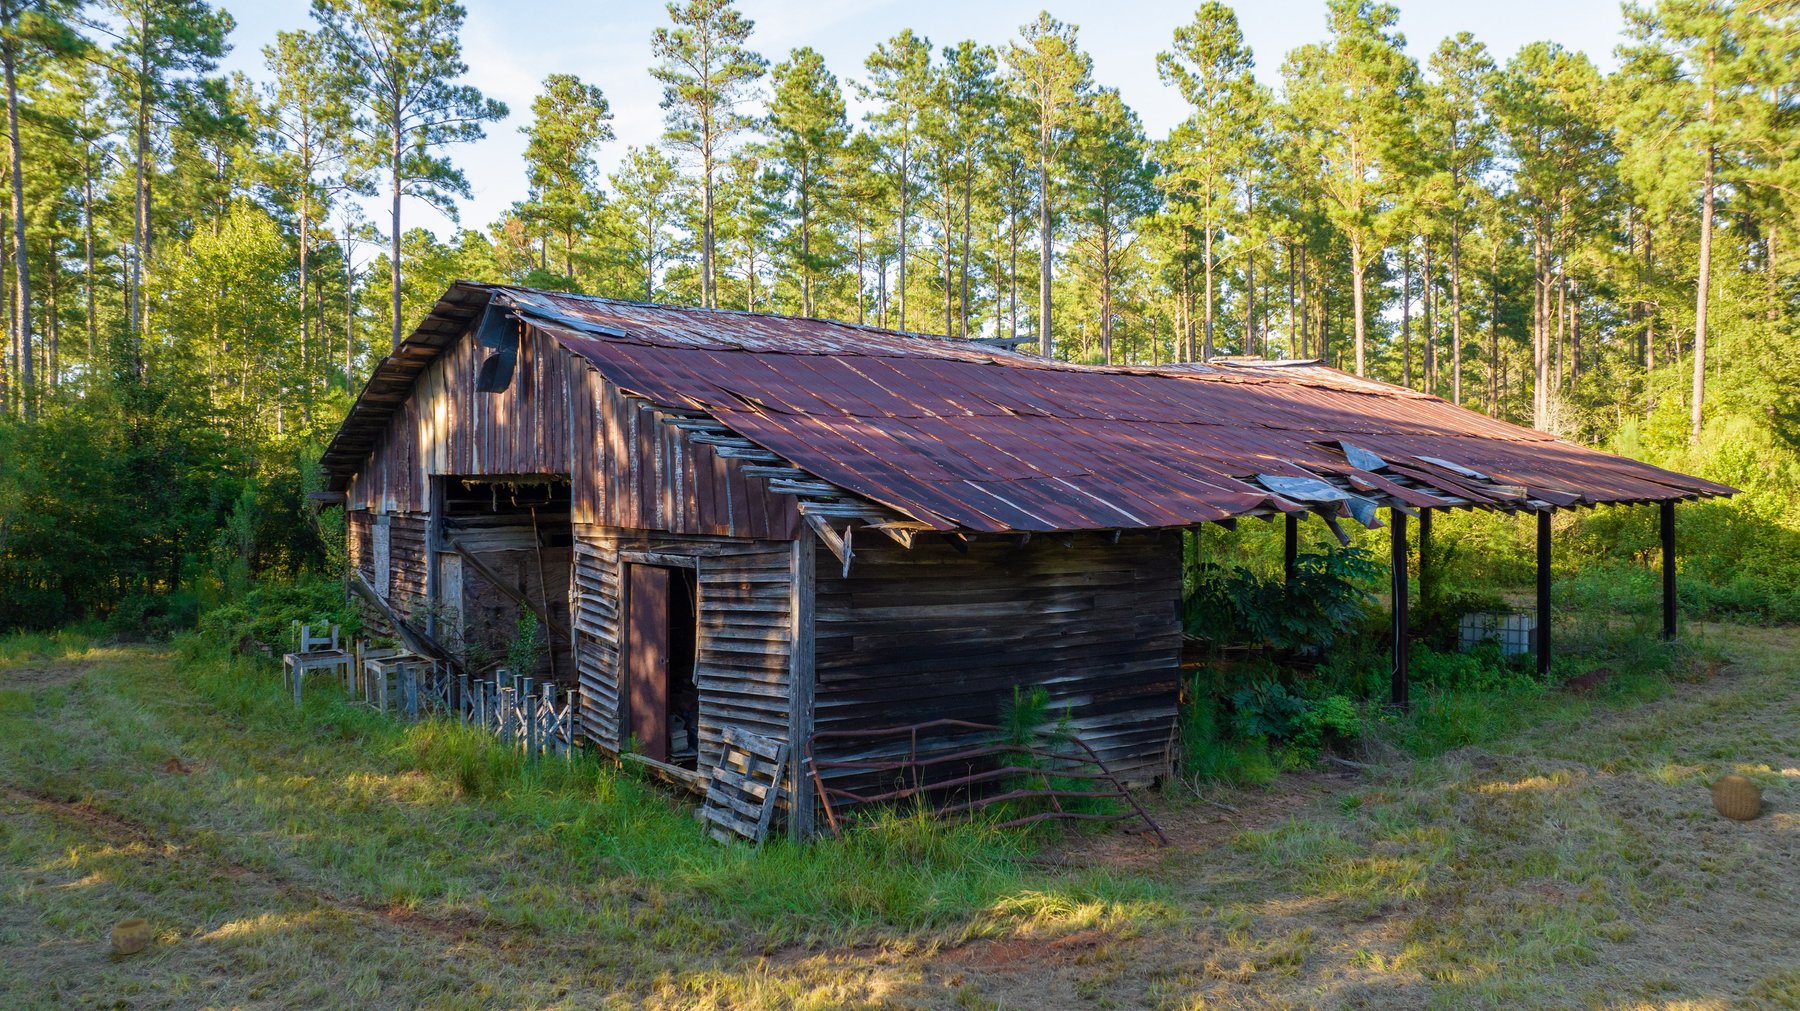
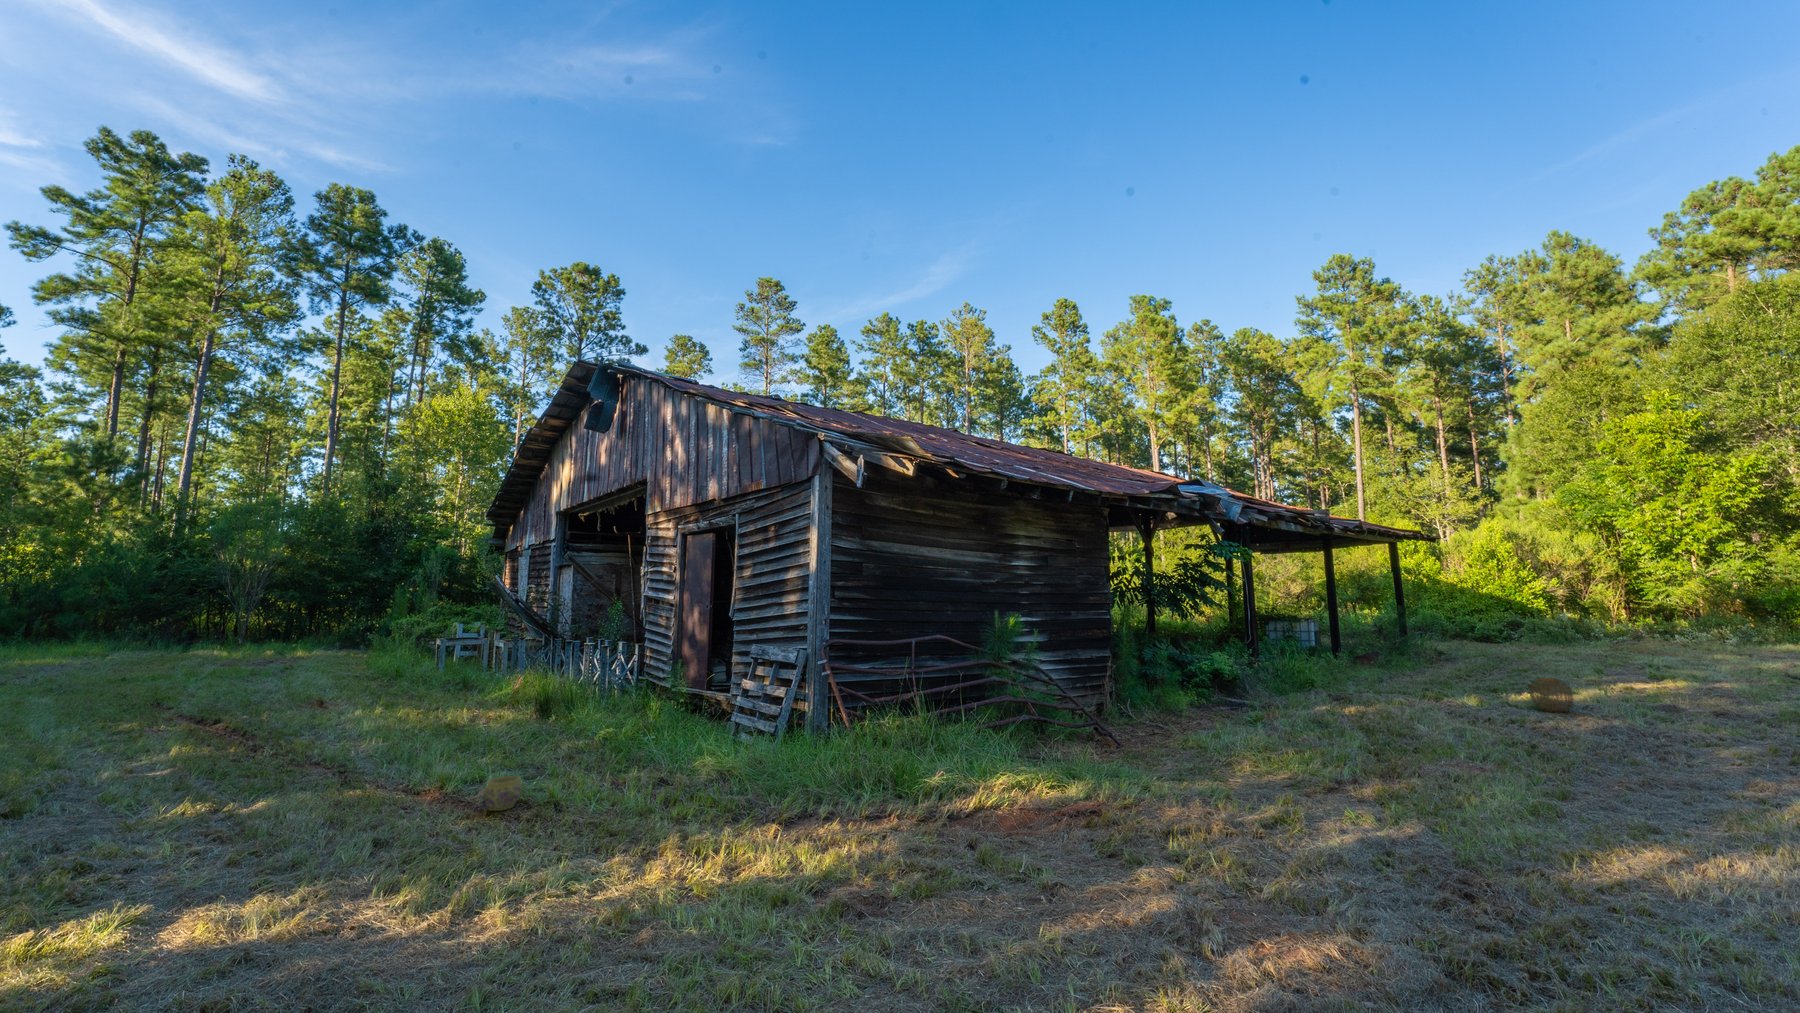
planter: present [111,918,150,955] -> present [484,776,522,811]

